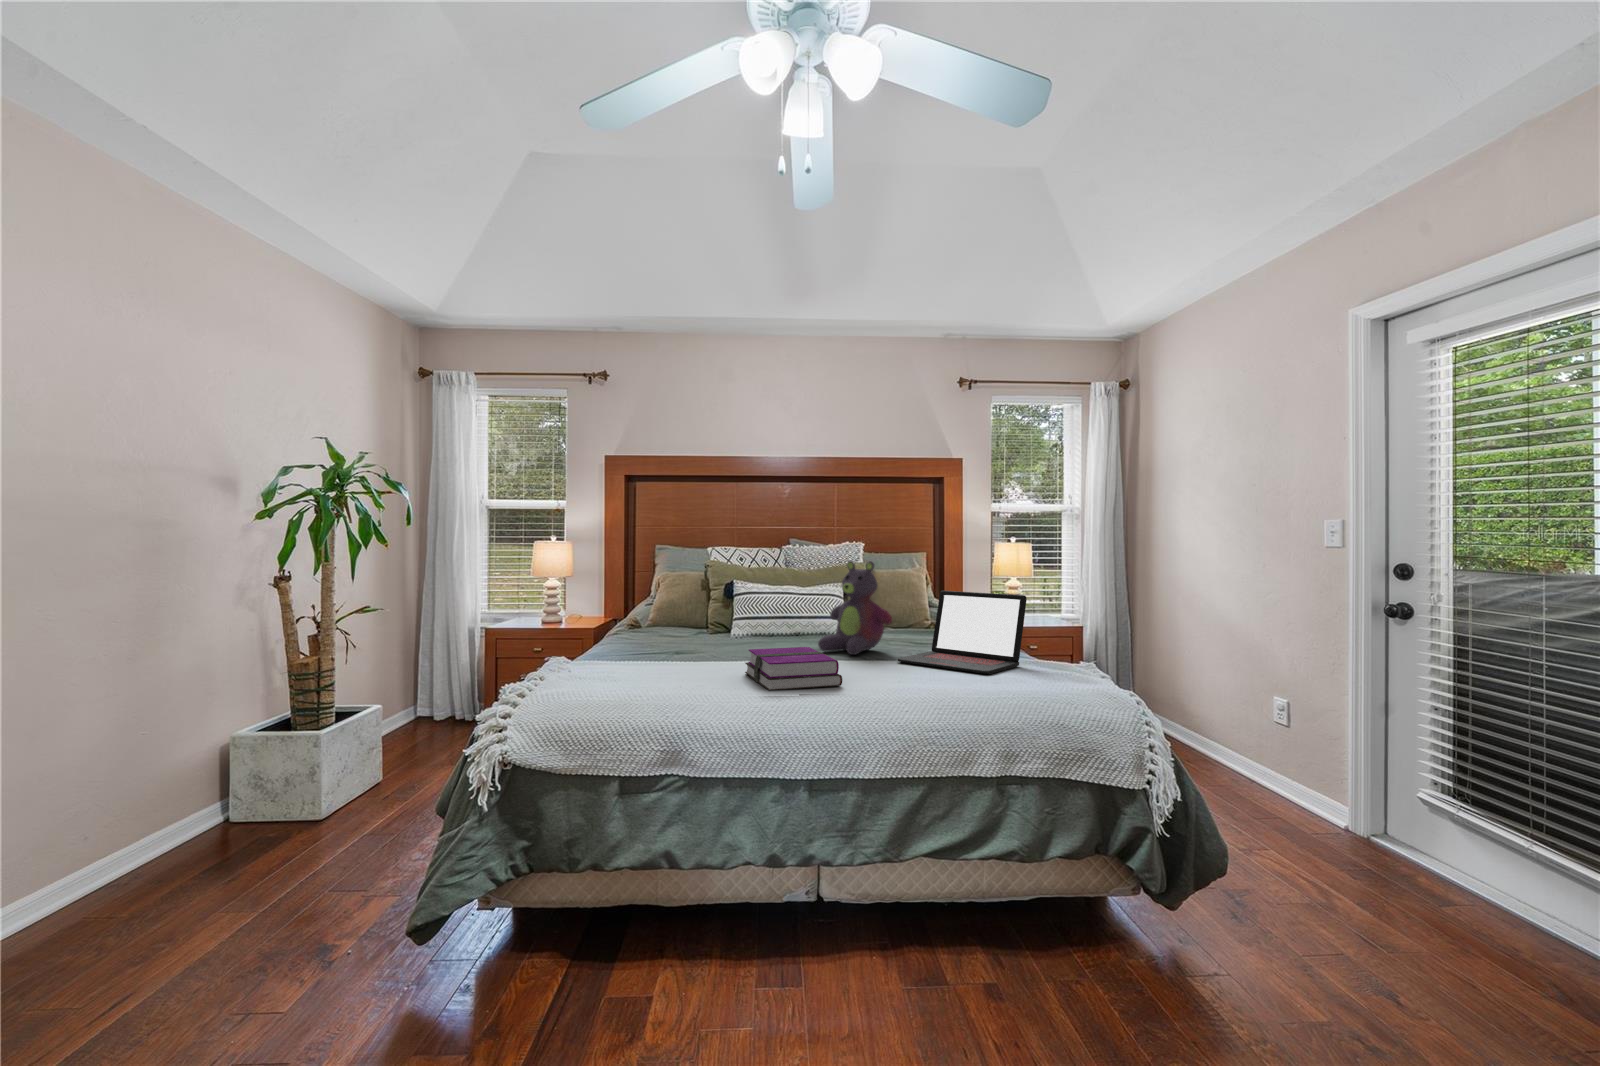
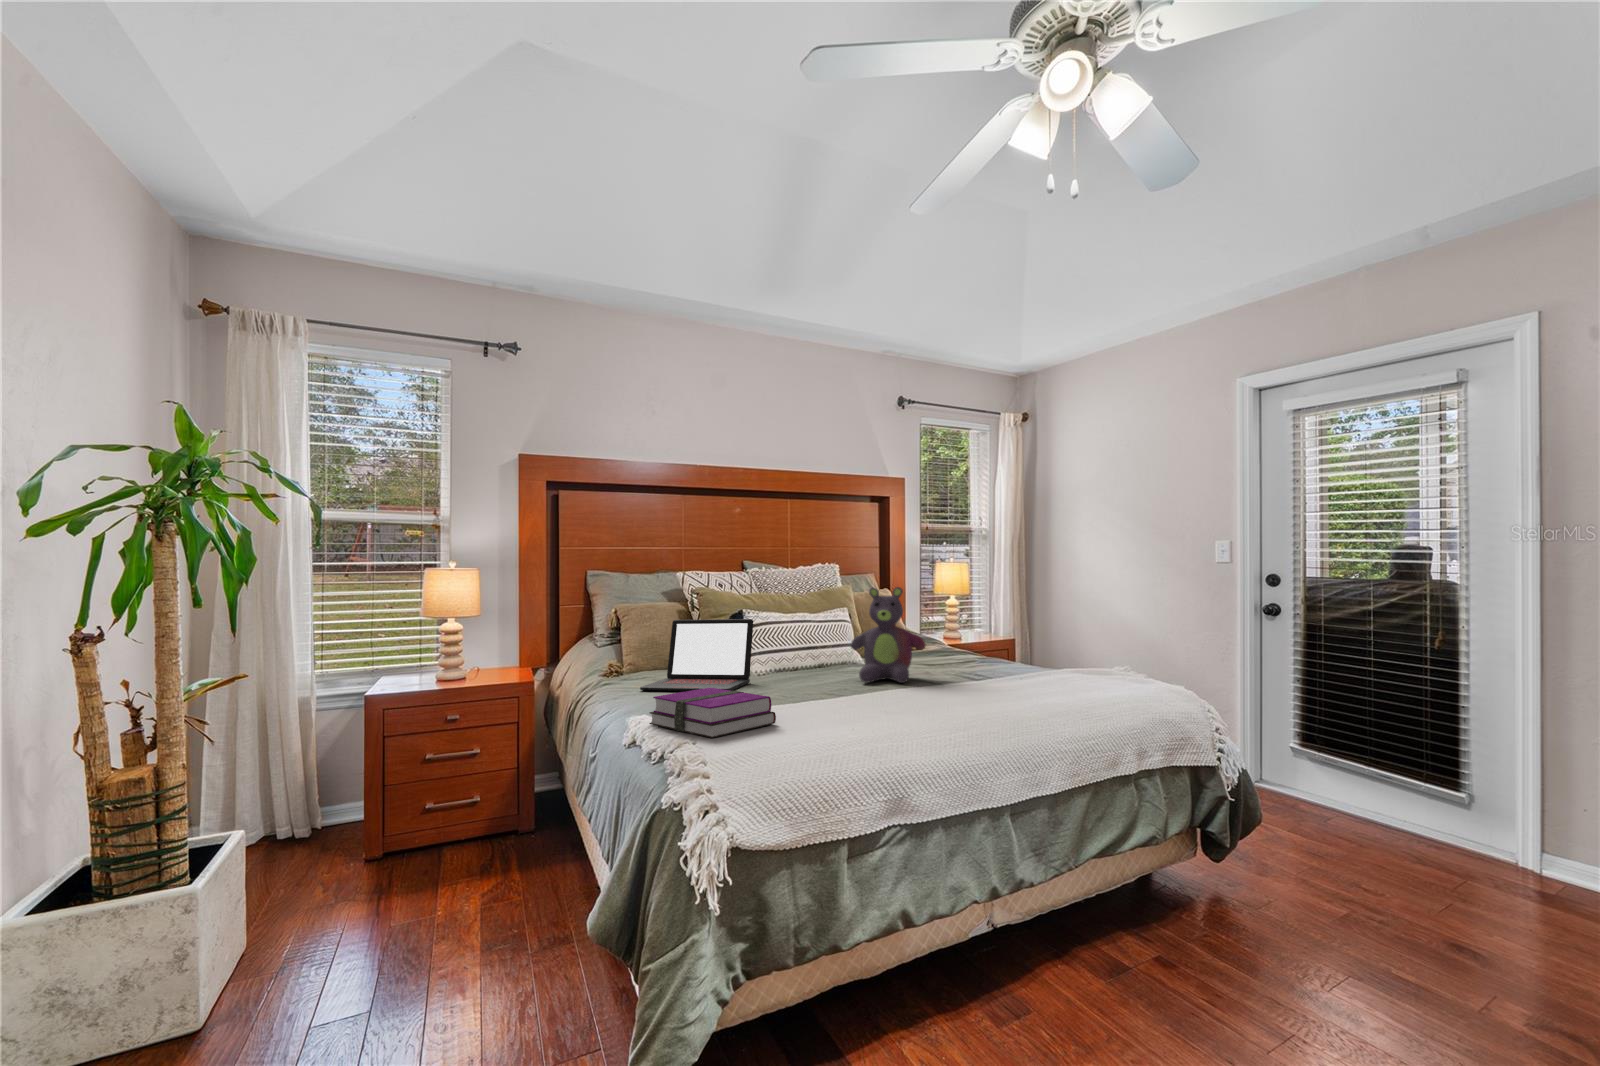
laptop: present [898,591,1027,674] -> present [640,619,753,691]
hardback book: present [745,647,842,691] -> present [649,688,776,738]

